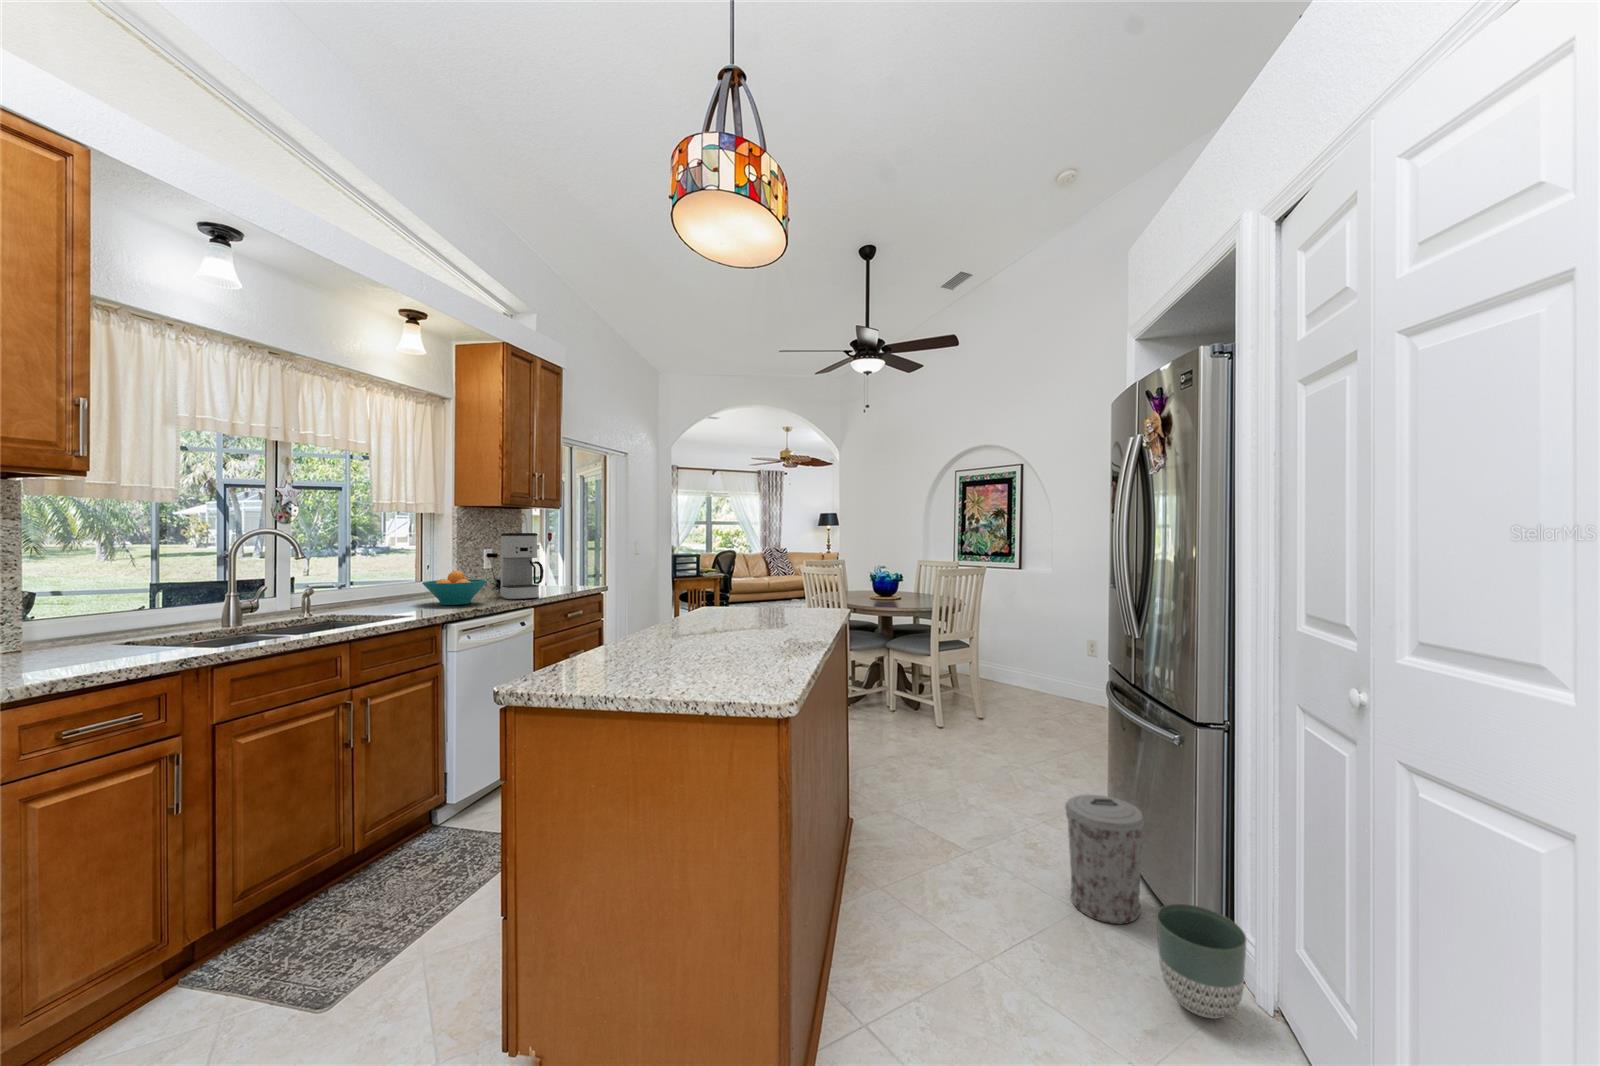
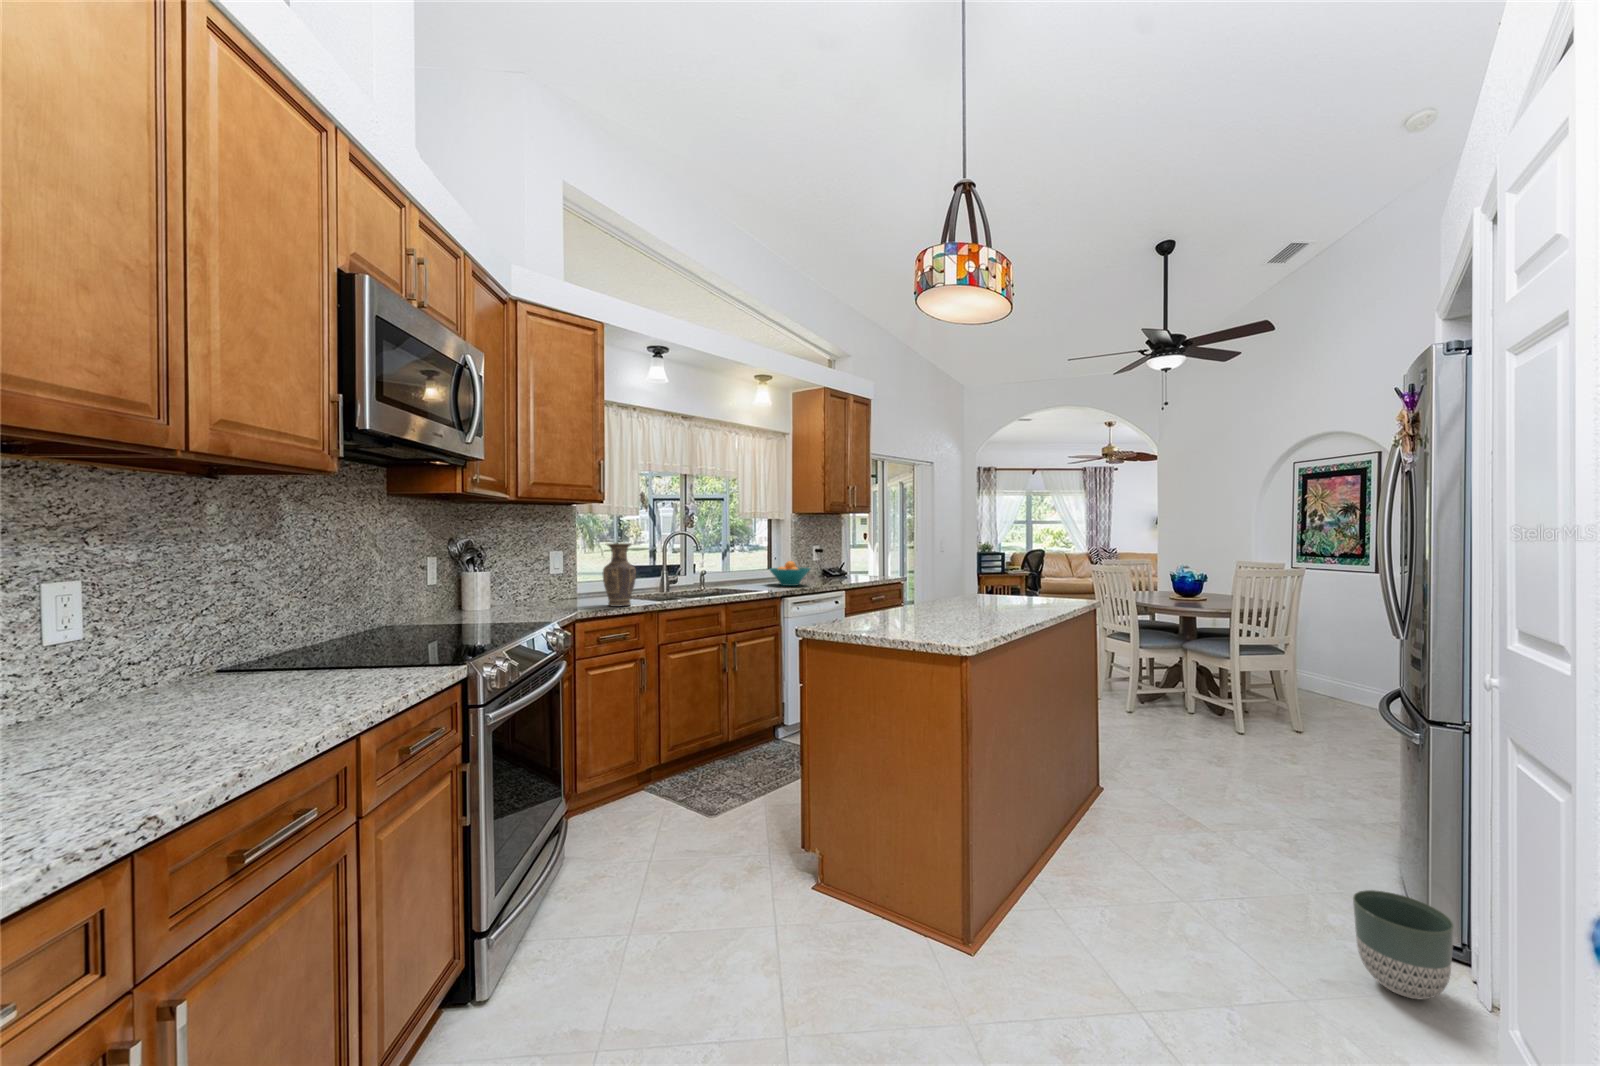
coffee maker: present [501,533,544,600] -> none [821,533,851,584]
vase: none [68,550,155,669] -> present [603,543,636,607]
trash can: present [1065,795,1145,924] -> none [1298,792,1392,920]

